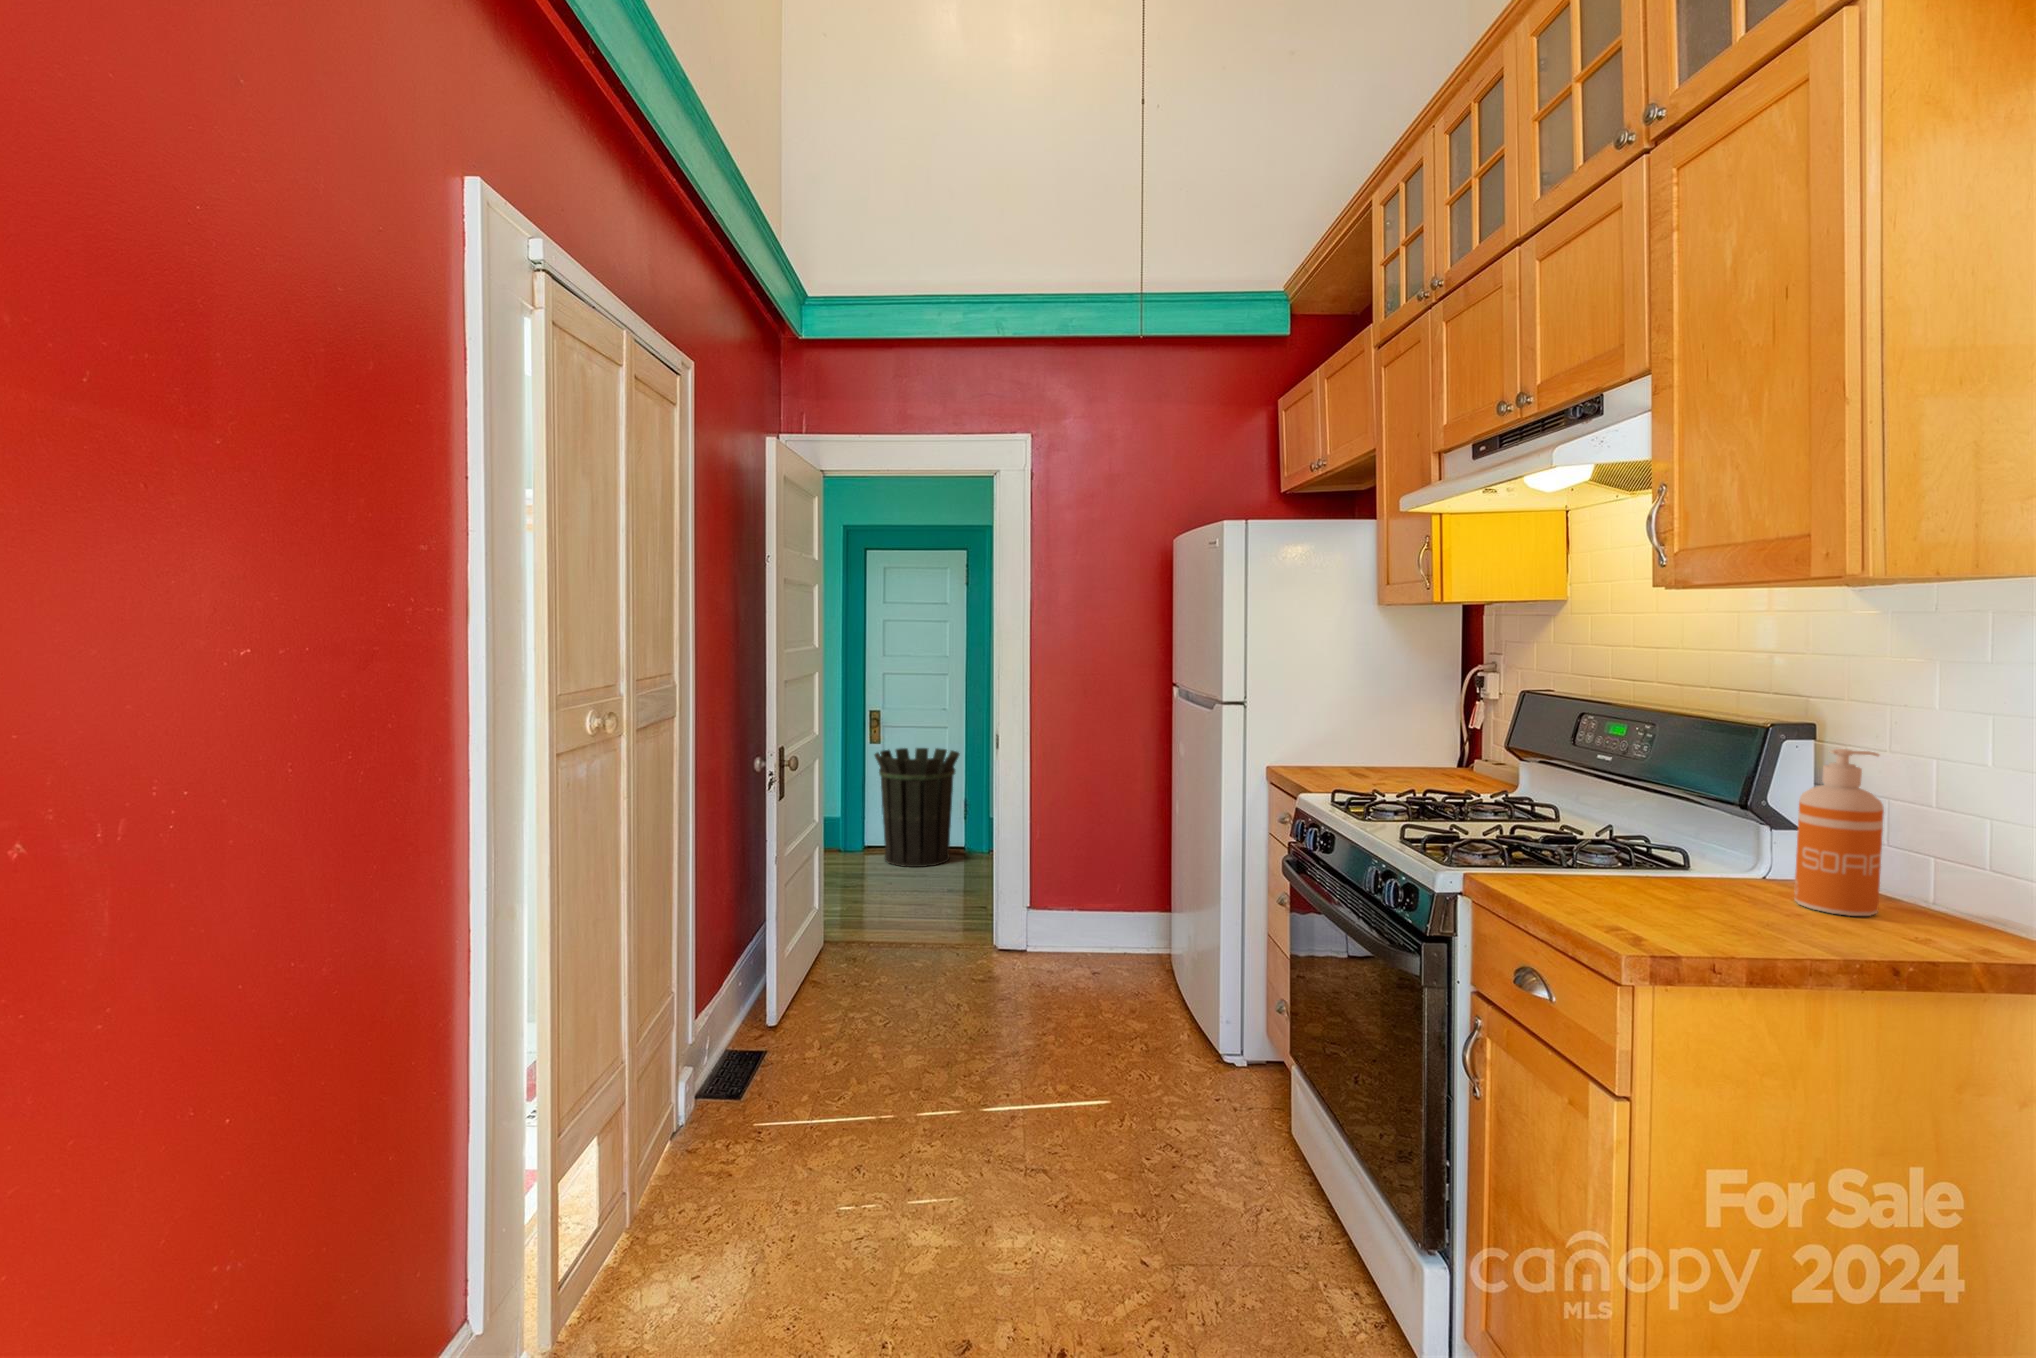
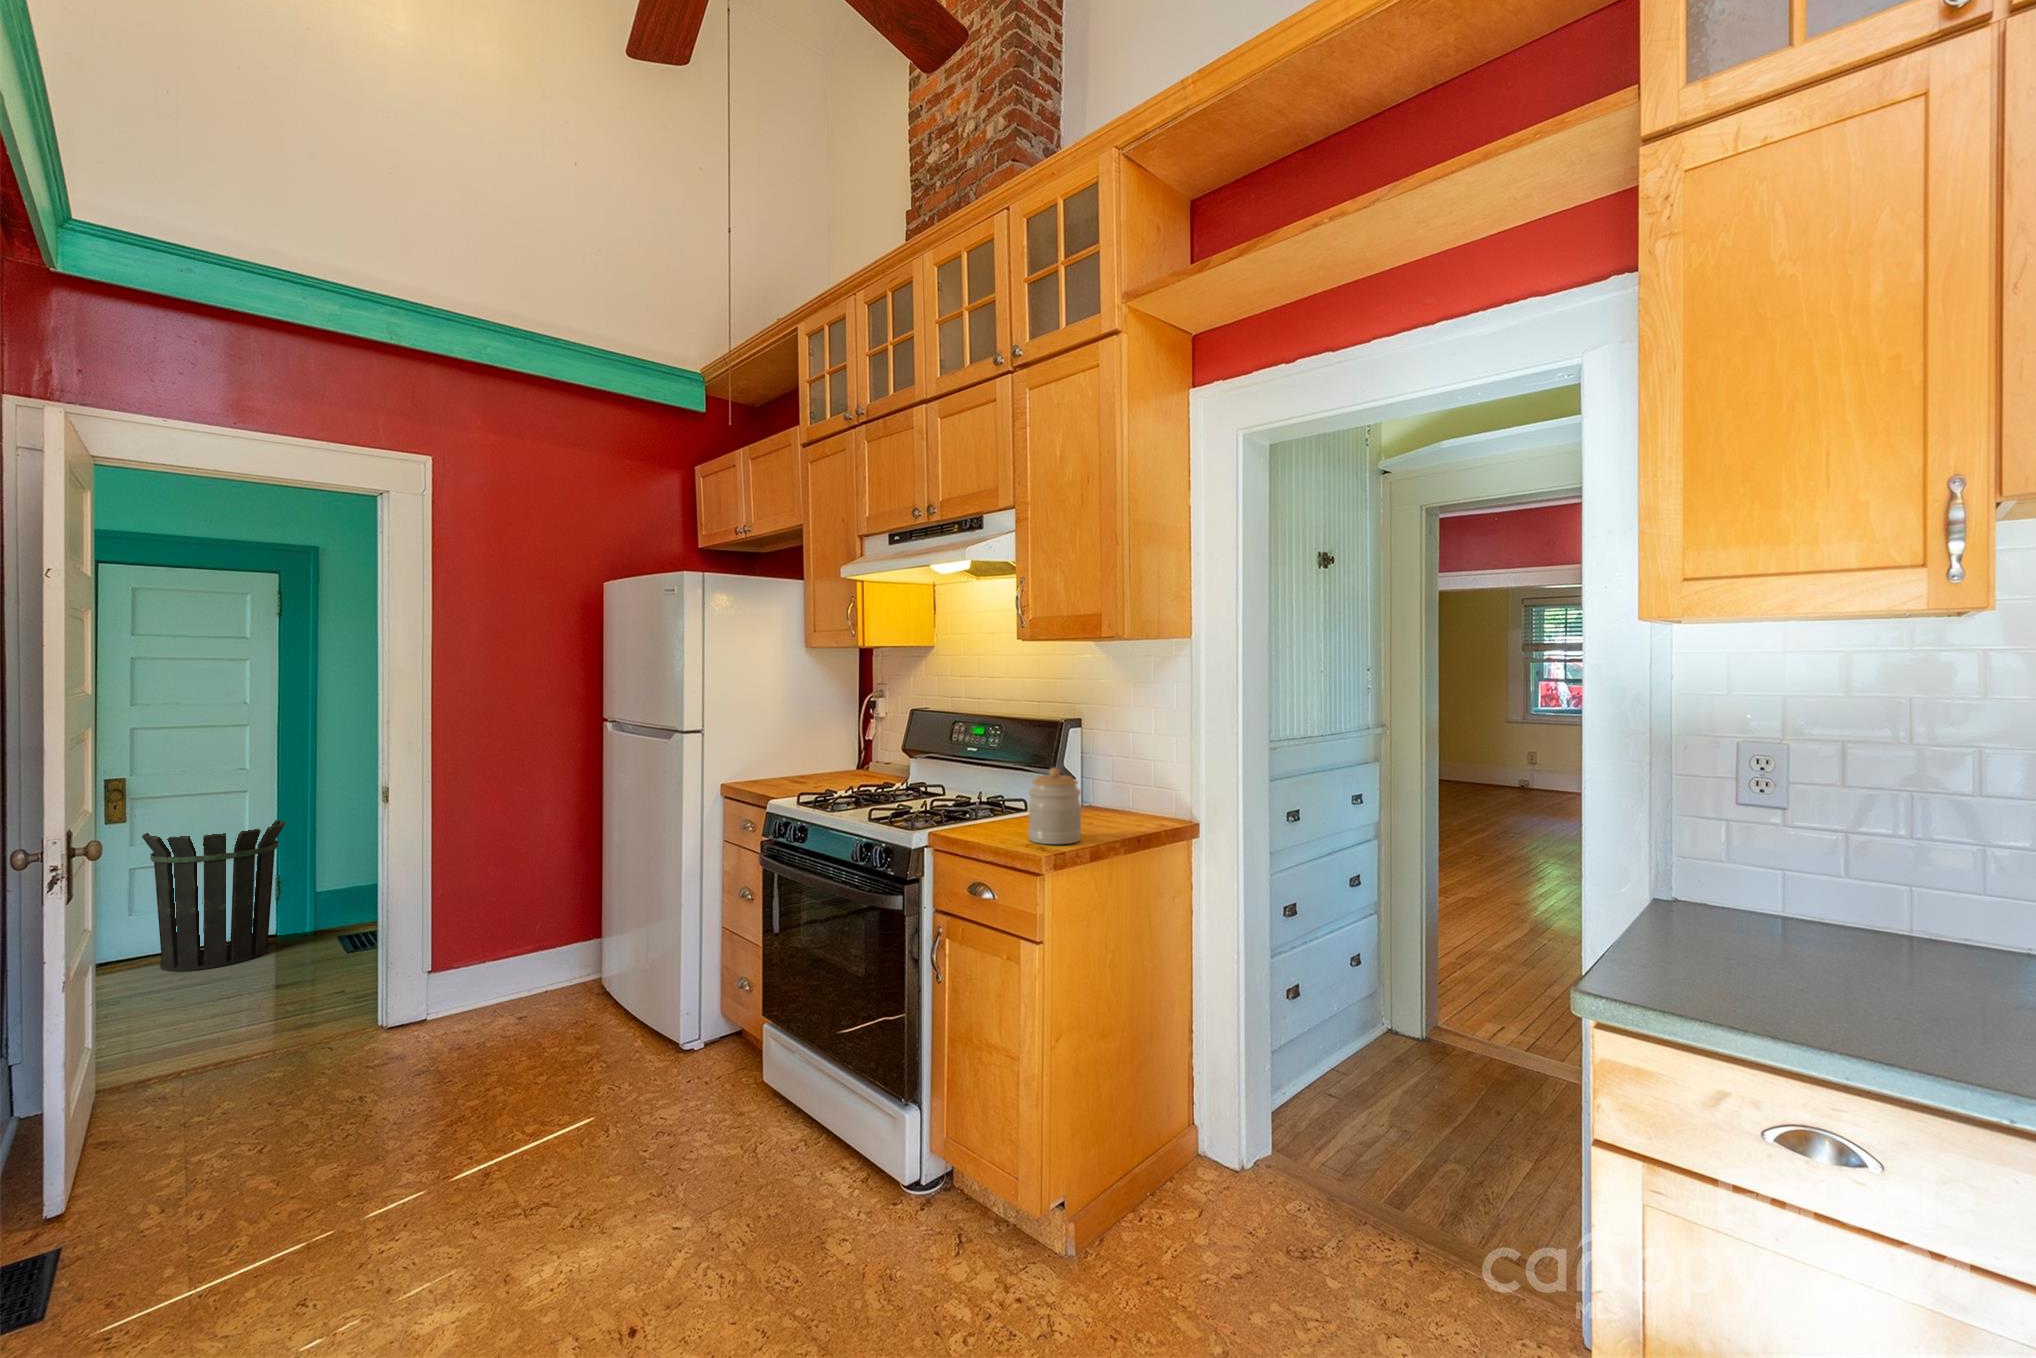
soap dispenser: present [1794,749,1884,916] -> none [1092,730,1128,822]
jar: none [1621,808,1732,940] -> present [1028,767,1082,844]

